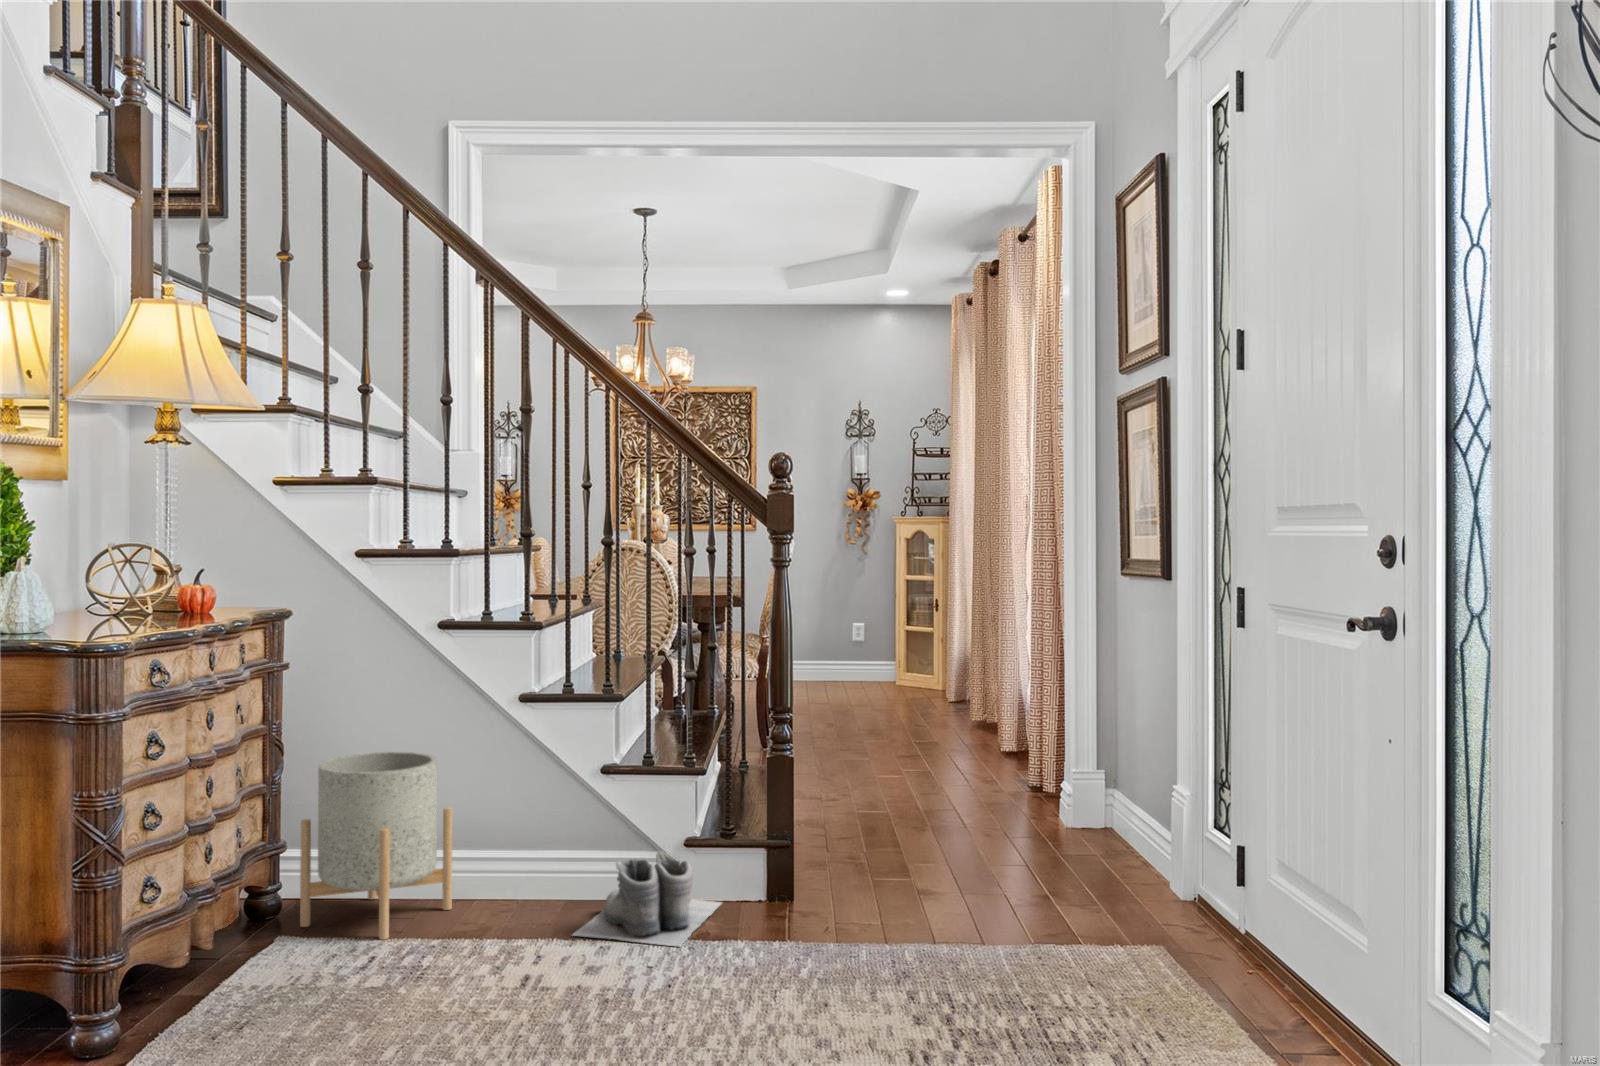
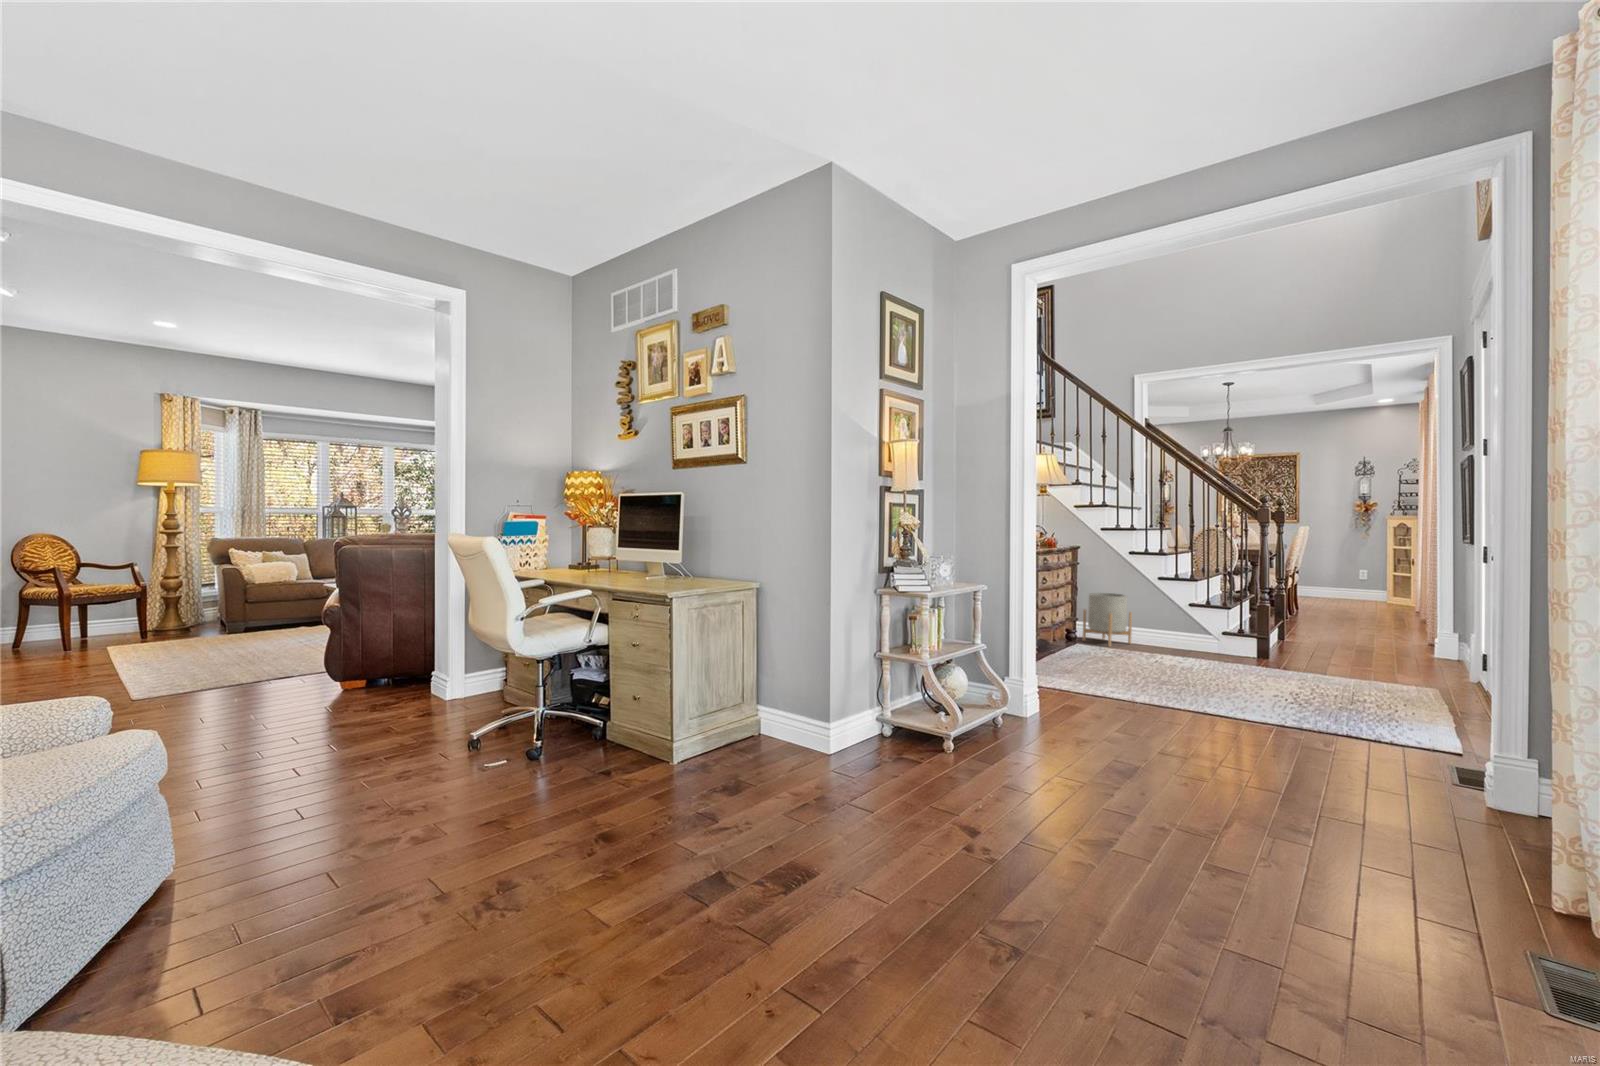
boots: present [573,851,721,947] -> none [1173,632,1235,661]

